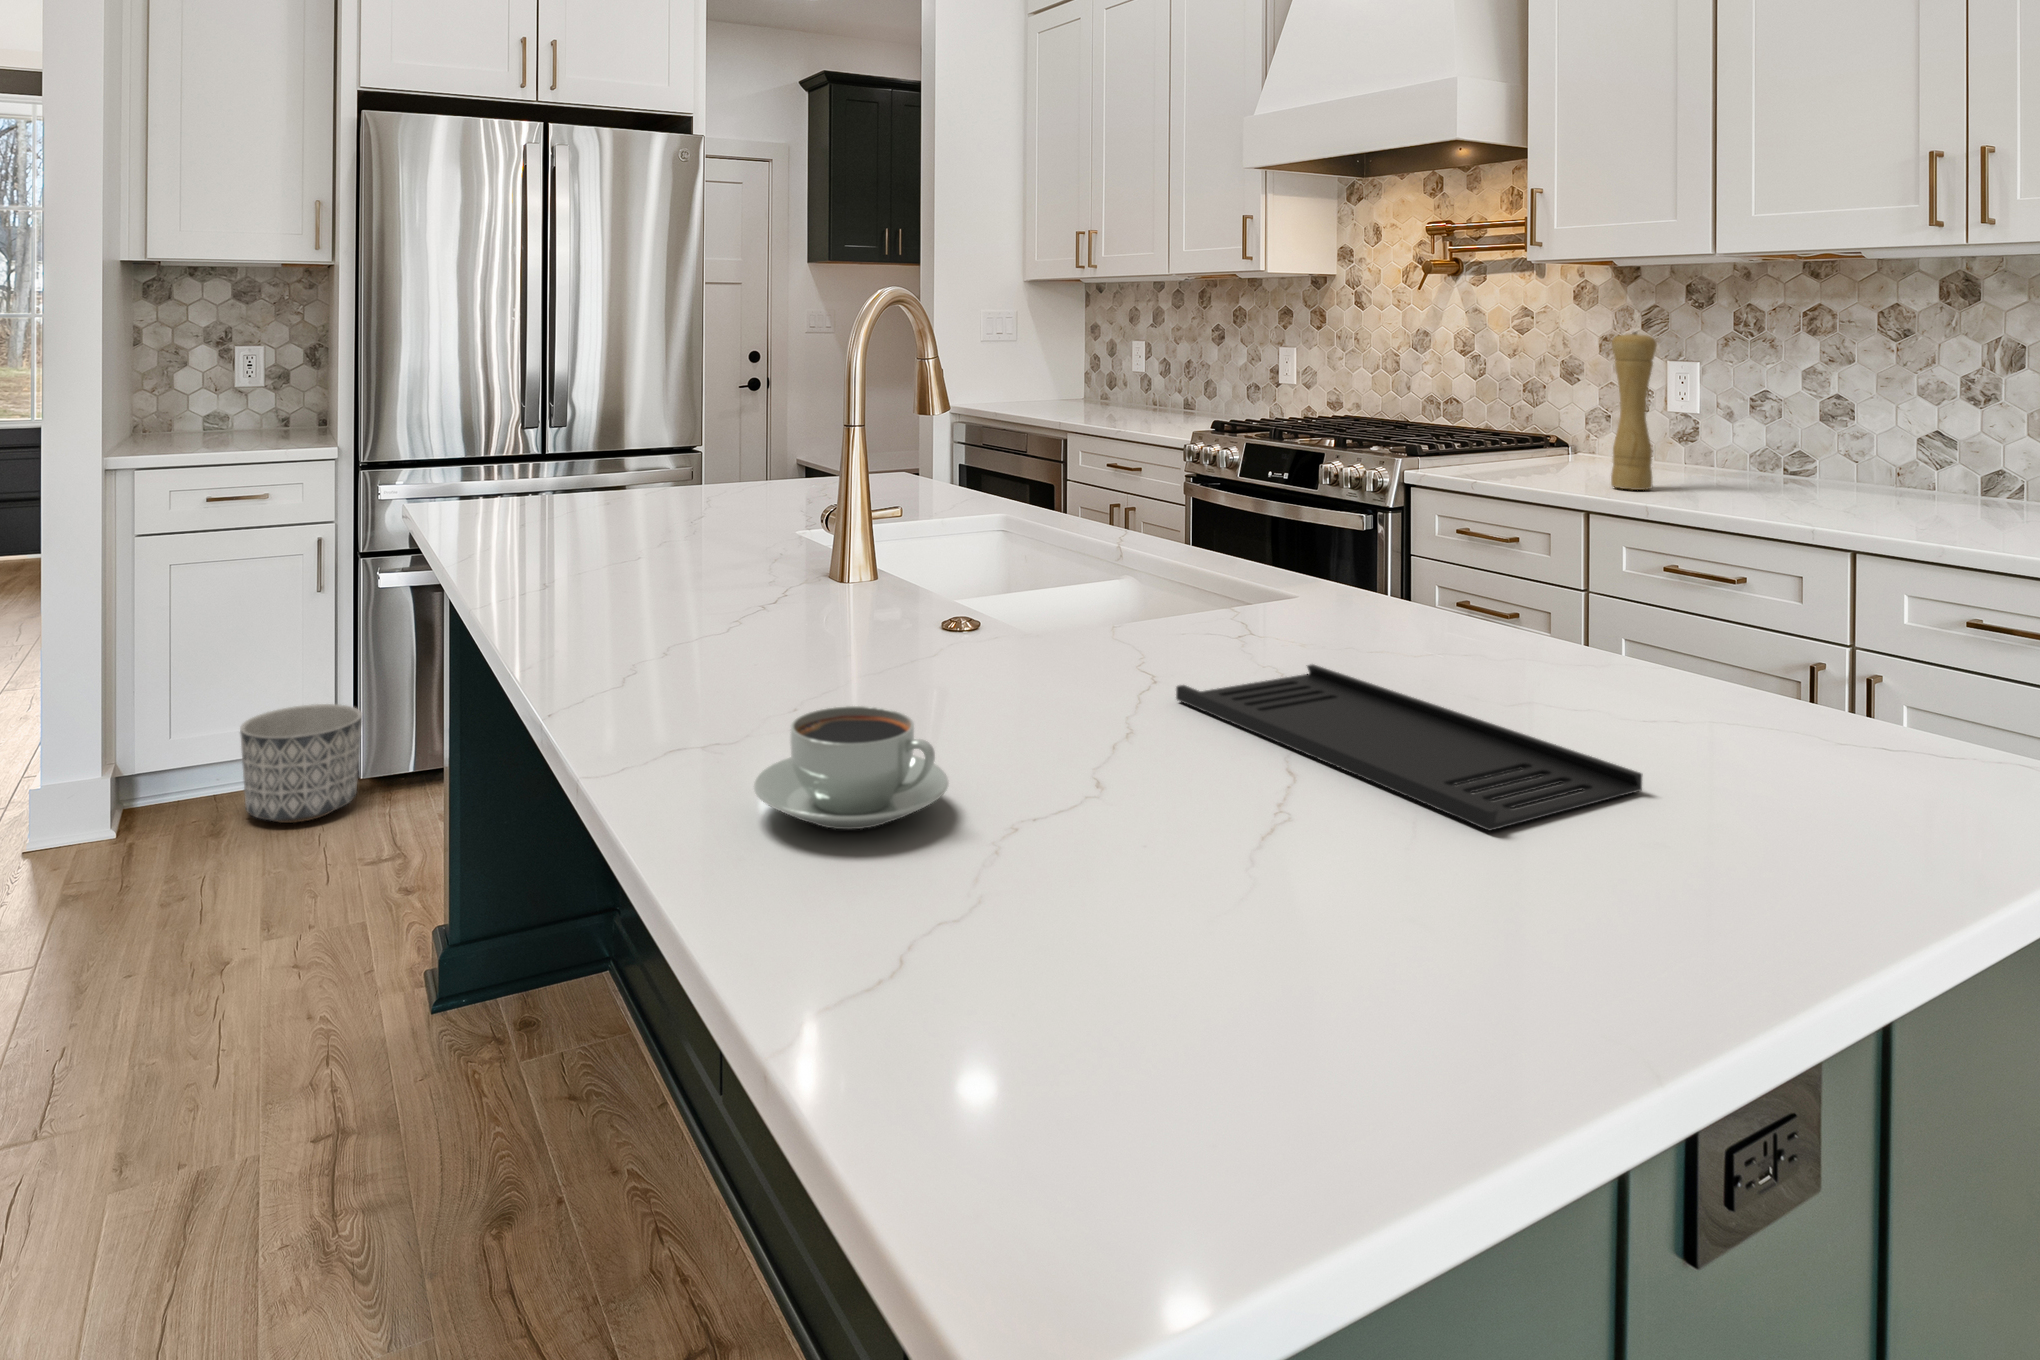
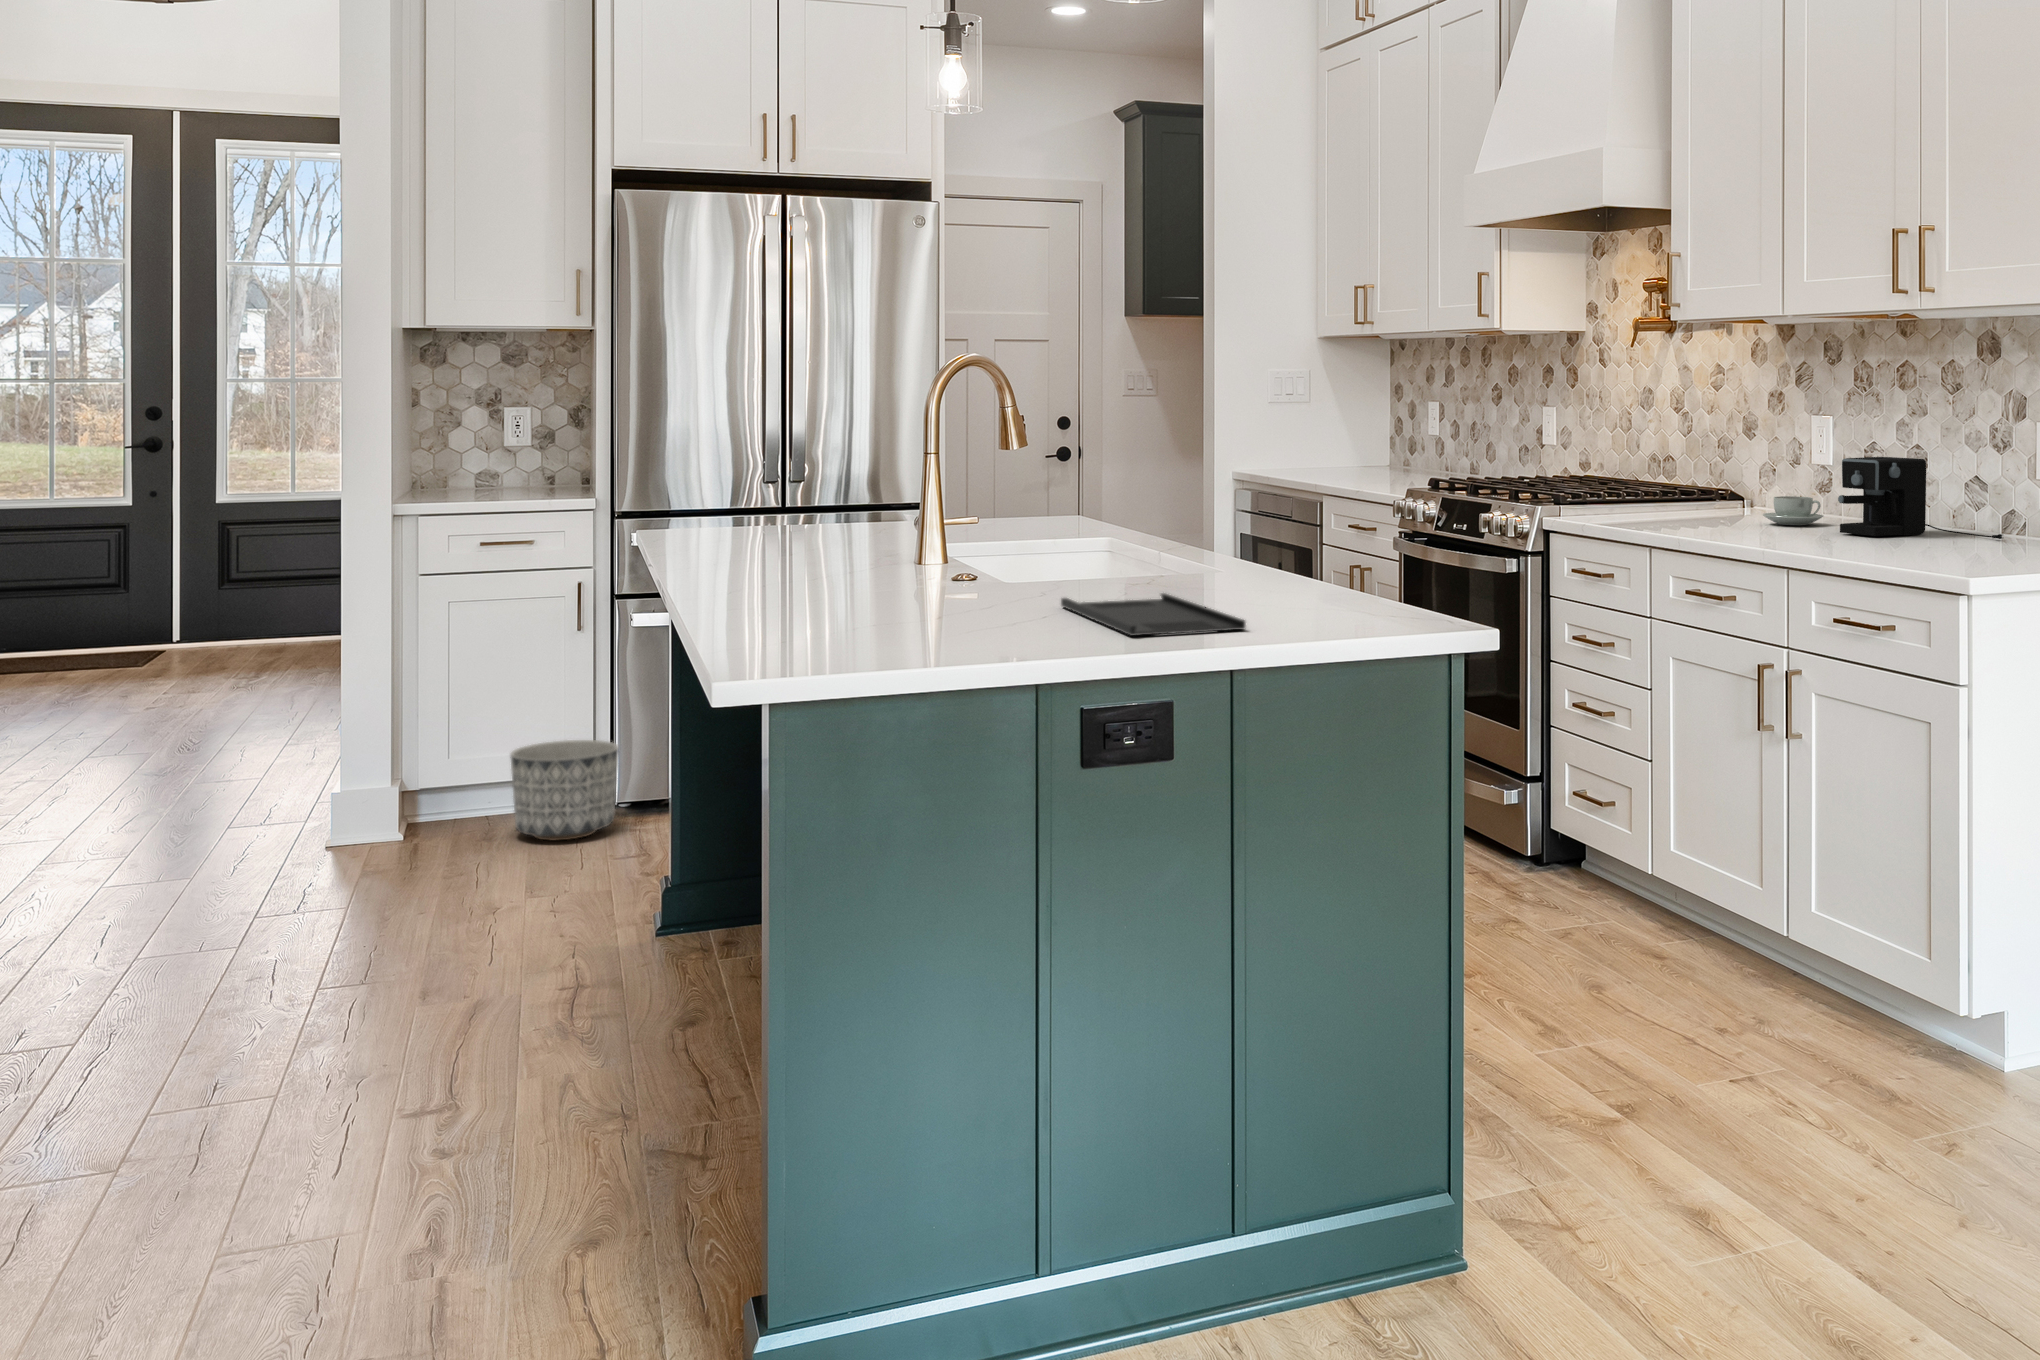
pepper mill: present [1611,332,1657,490] -> none [1692,387,1728,528]
coffee maker: none [1808,411,2026,509] -> present [1838,457,2002,539]
coffee cup: present [754,706,949,829] -> present [1763,496,1823,525]

